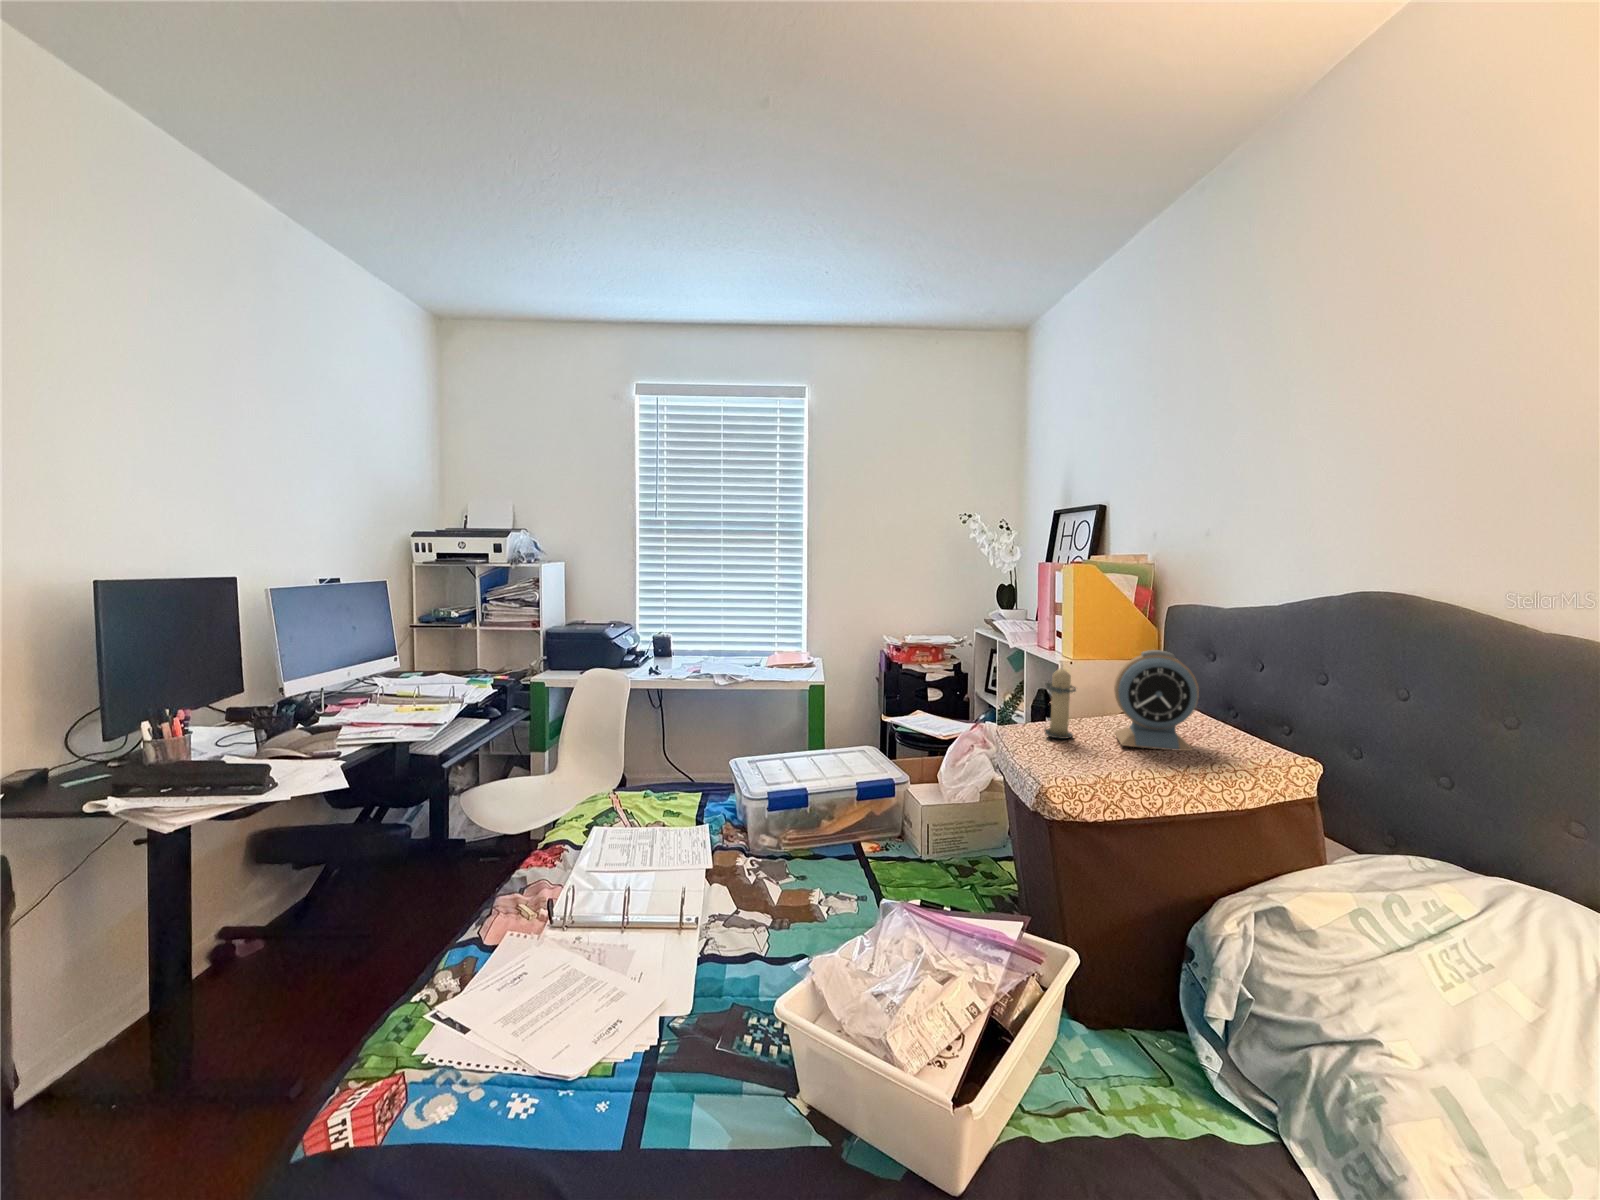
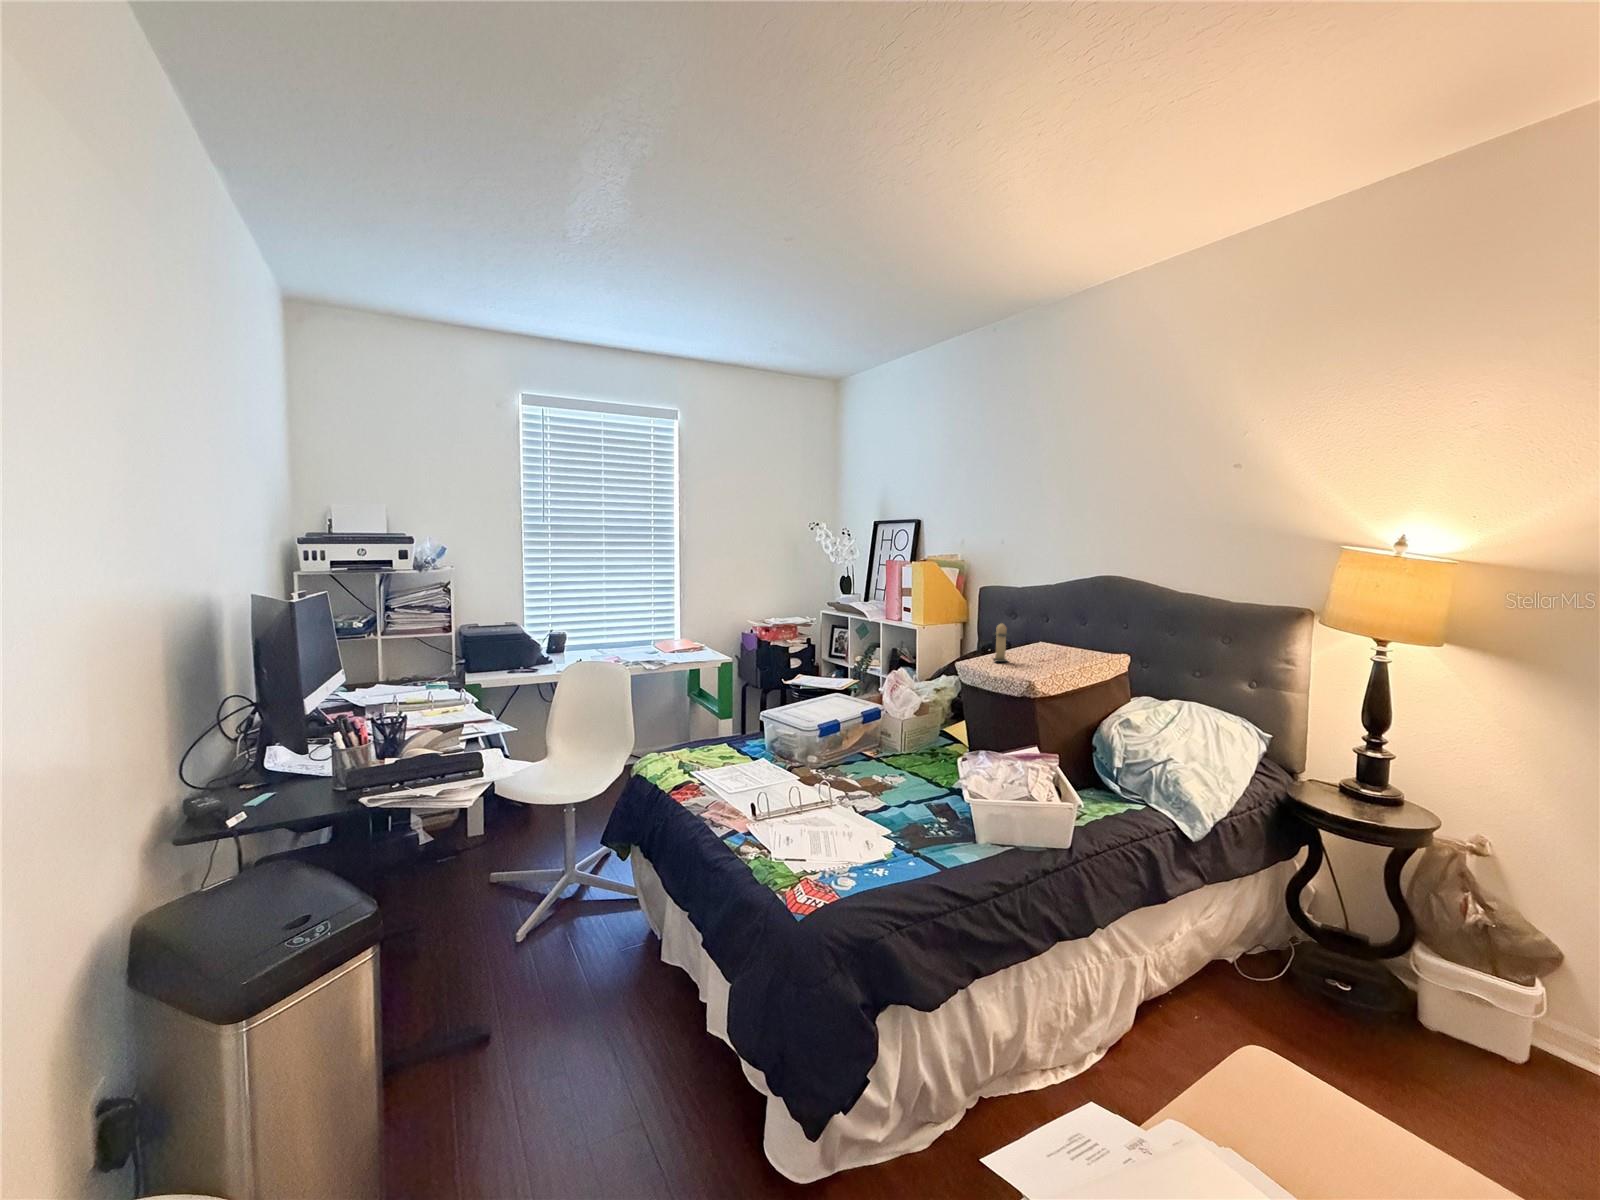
alarm clock: present [1114,650,1199,751] -> none [1026,610,1070,661]

